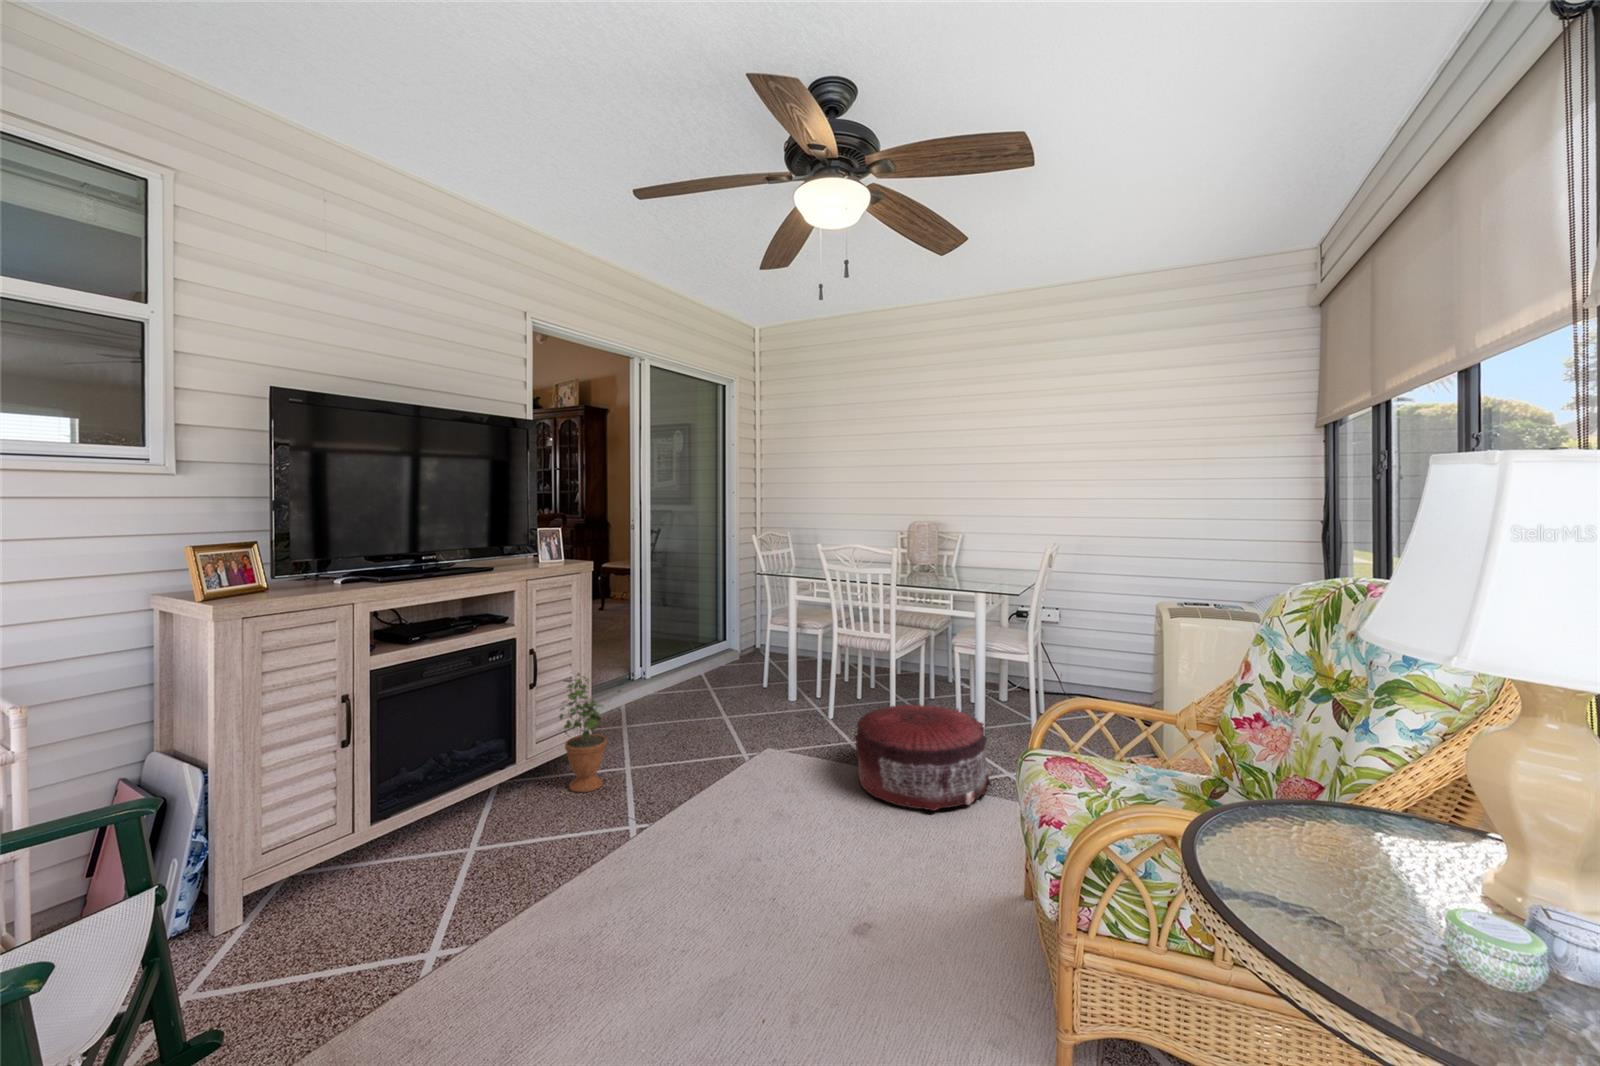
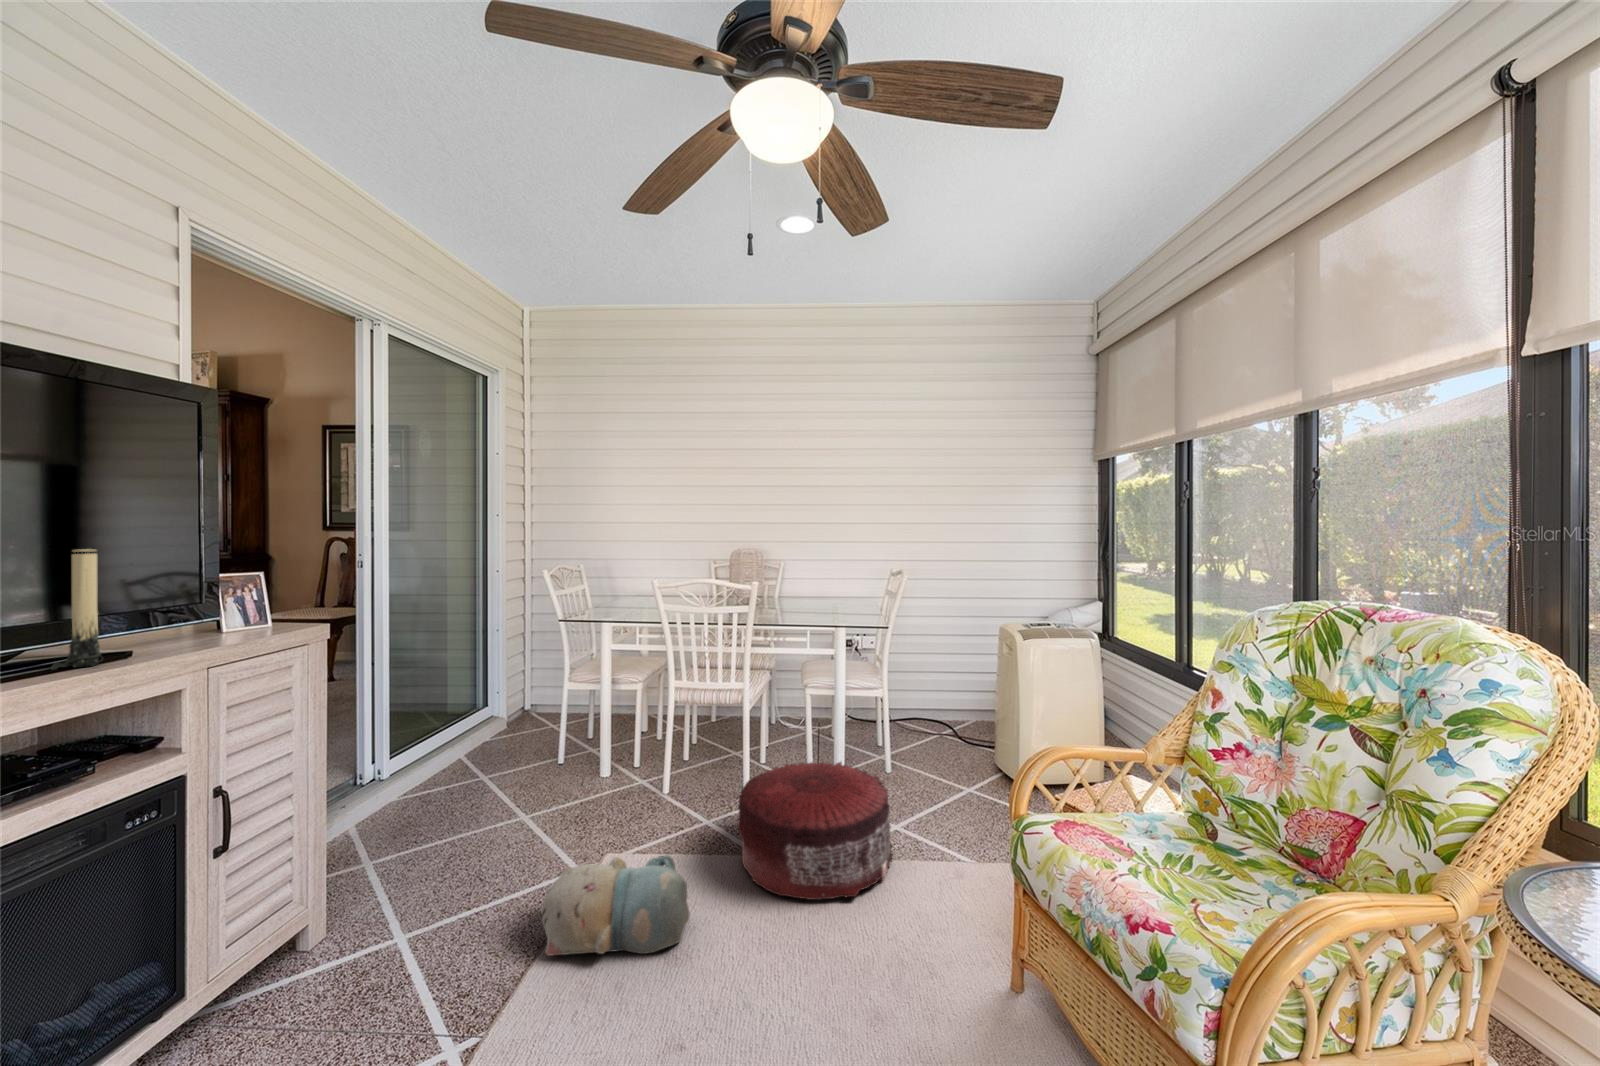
candle: none [459,512,480,574] -> present [51,549,103,670]
potted plant: present [560,673,606,792] -> none [281,808,370,1015]
plush toy: none [702,741,802,809] -> present [541,854,690,956]

